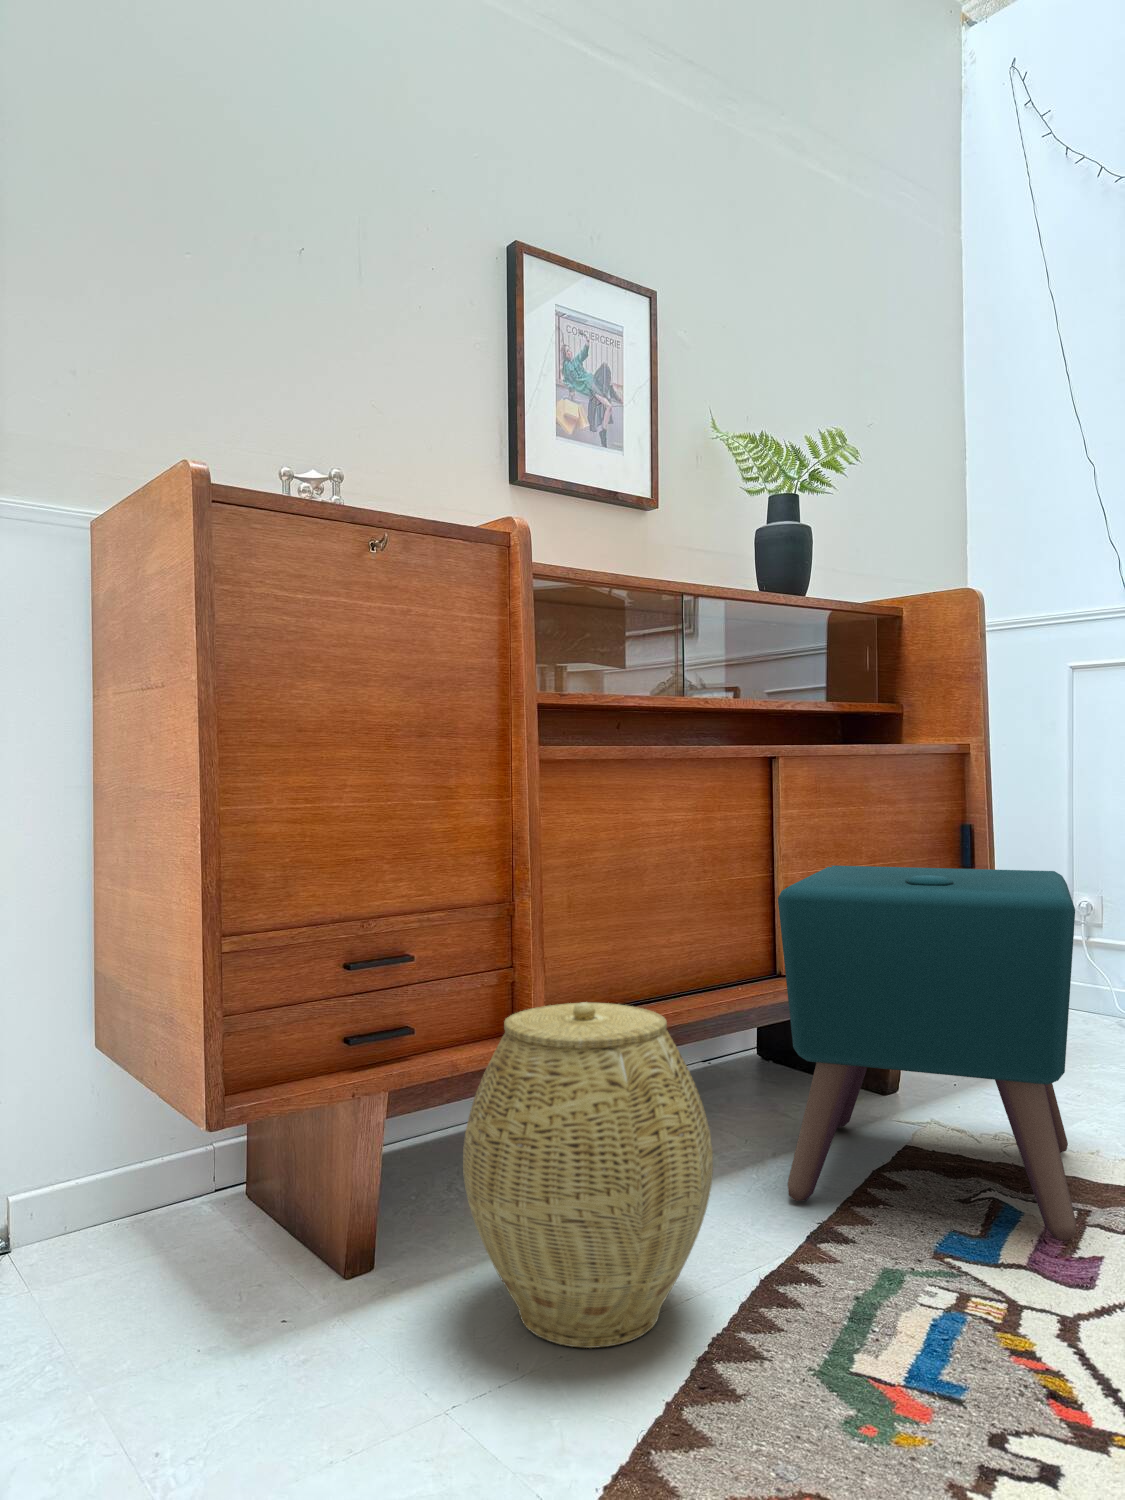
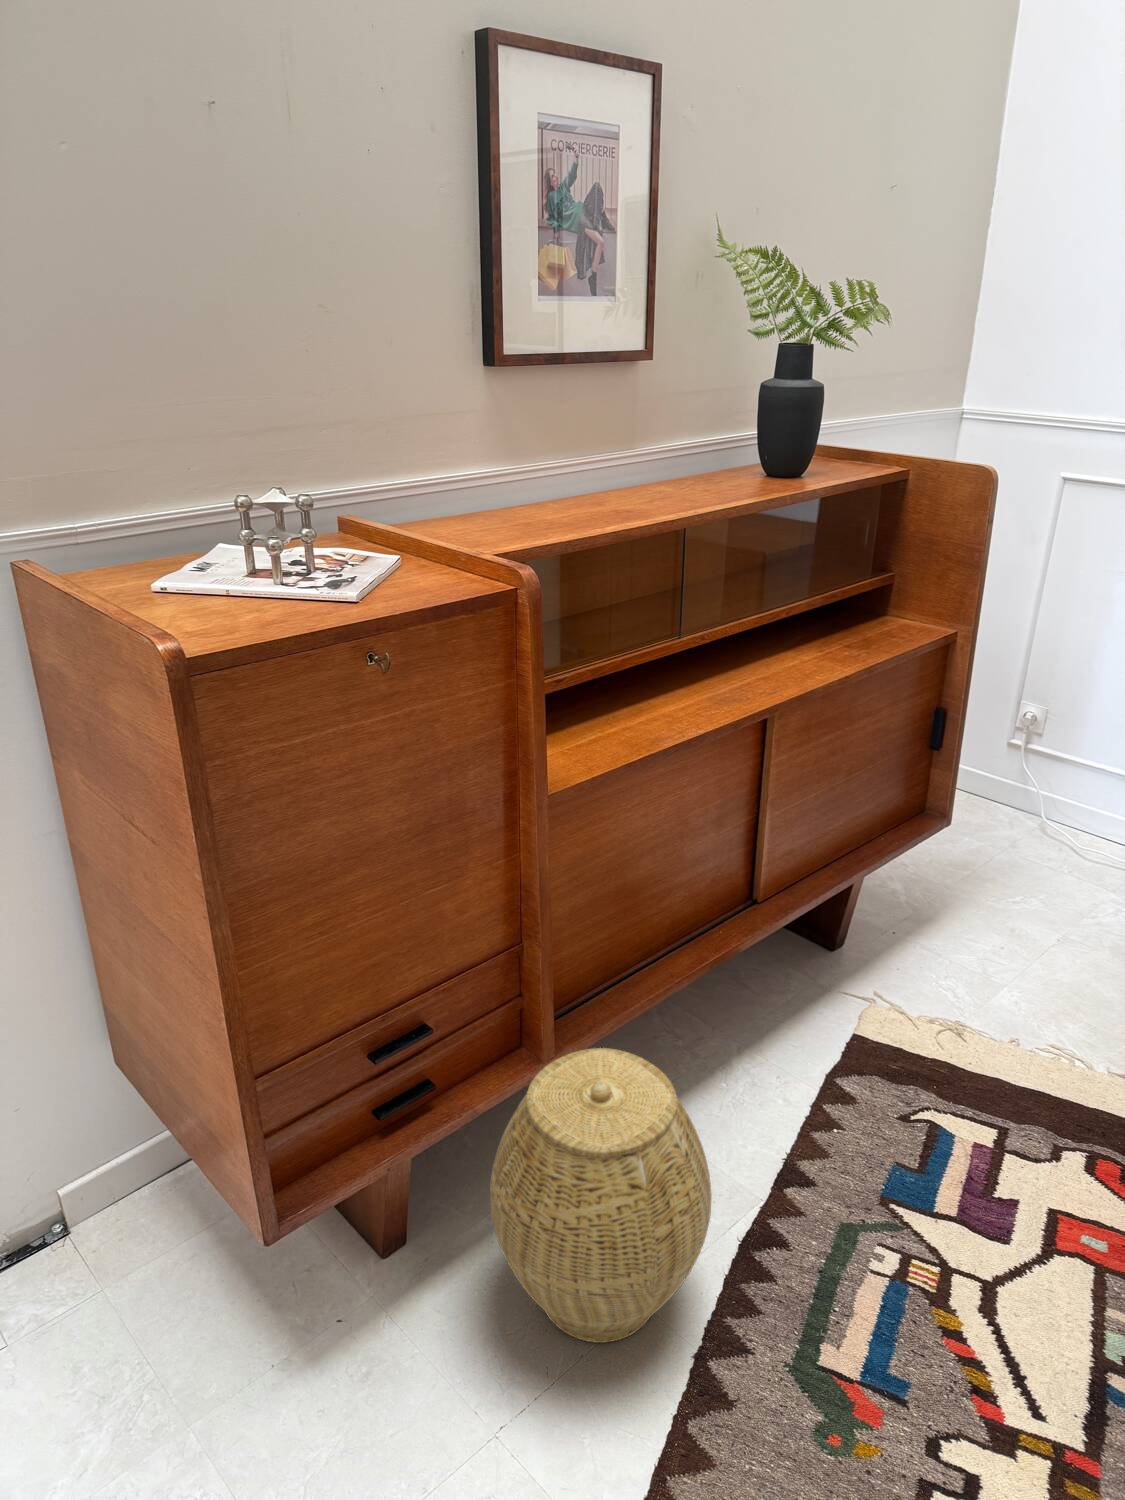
ottoman: present [778,866,1076,1241] -> none [755,787,1052,1173]

